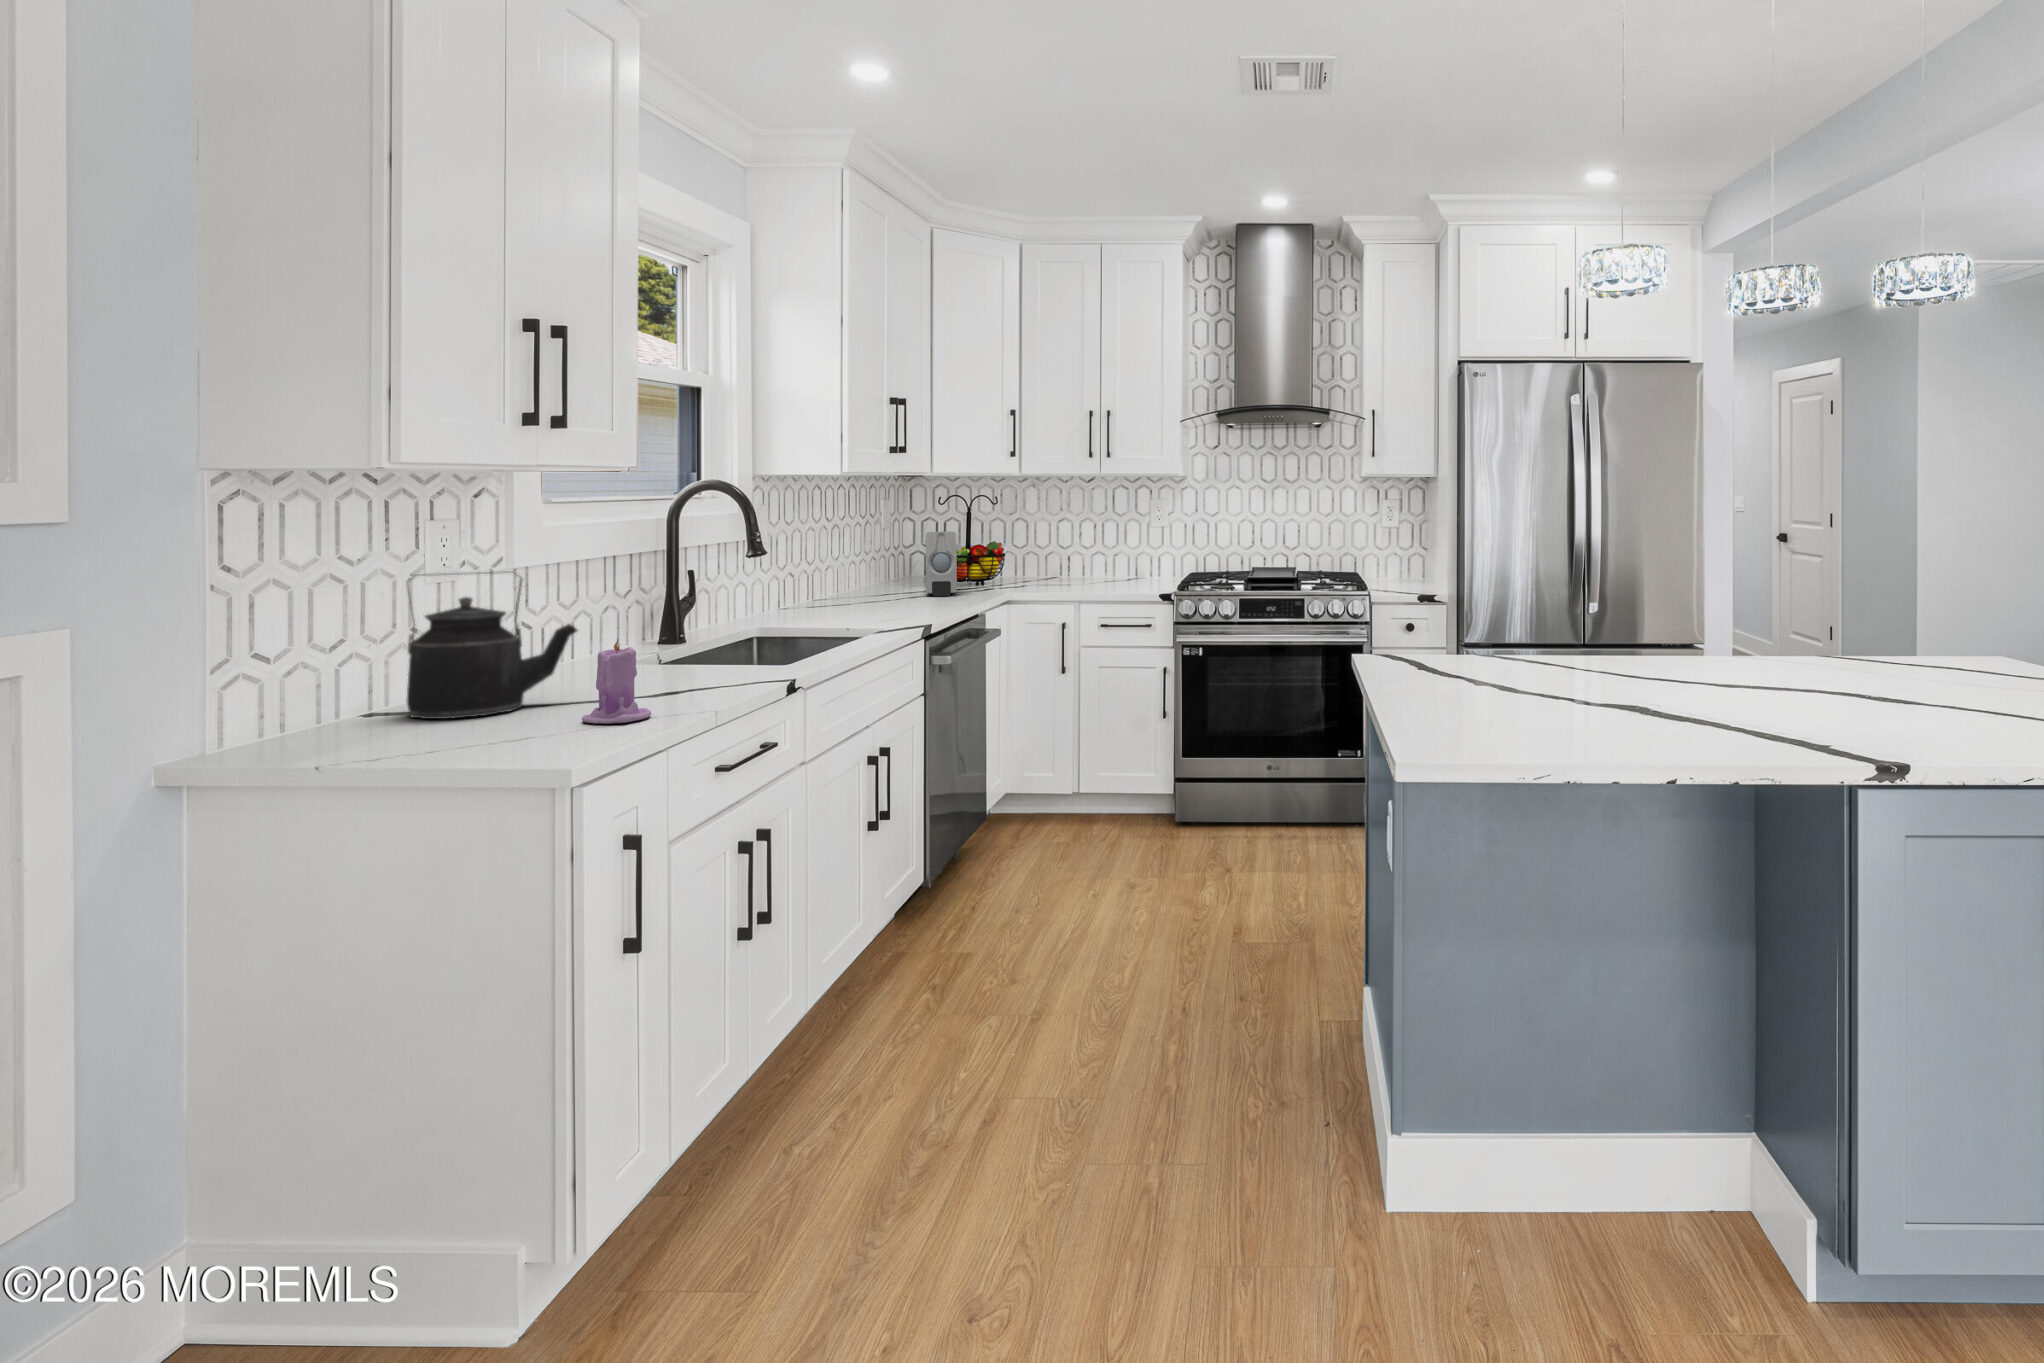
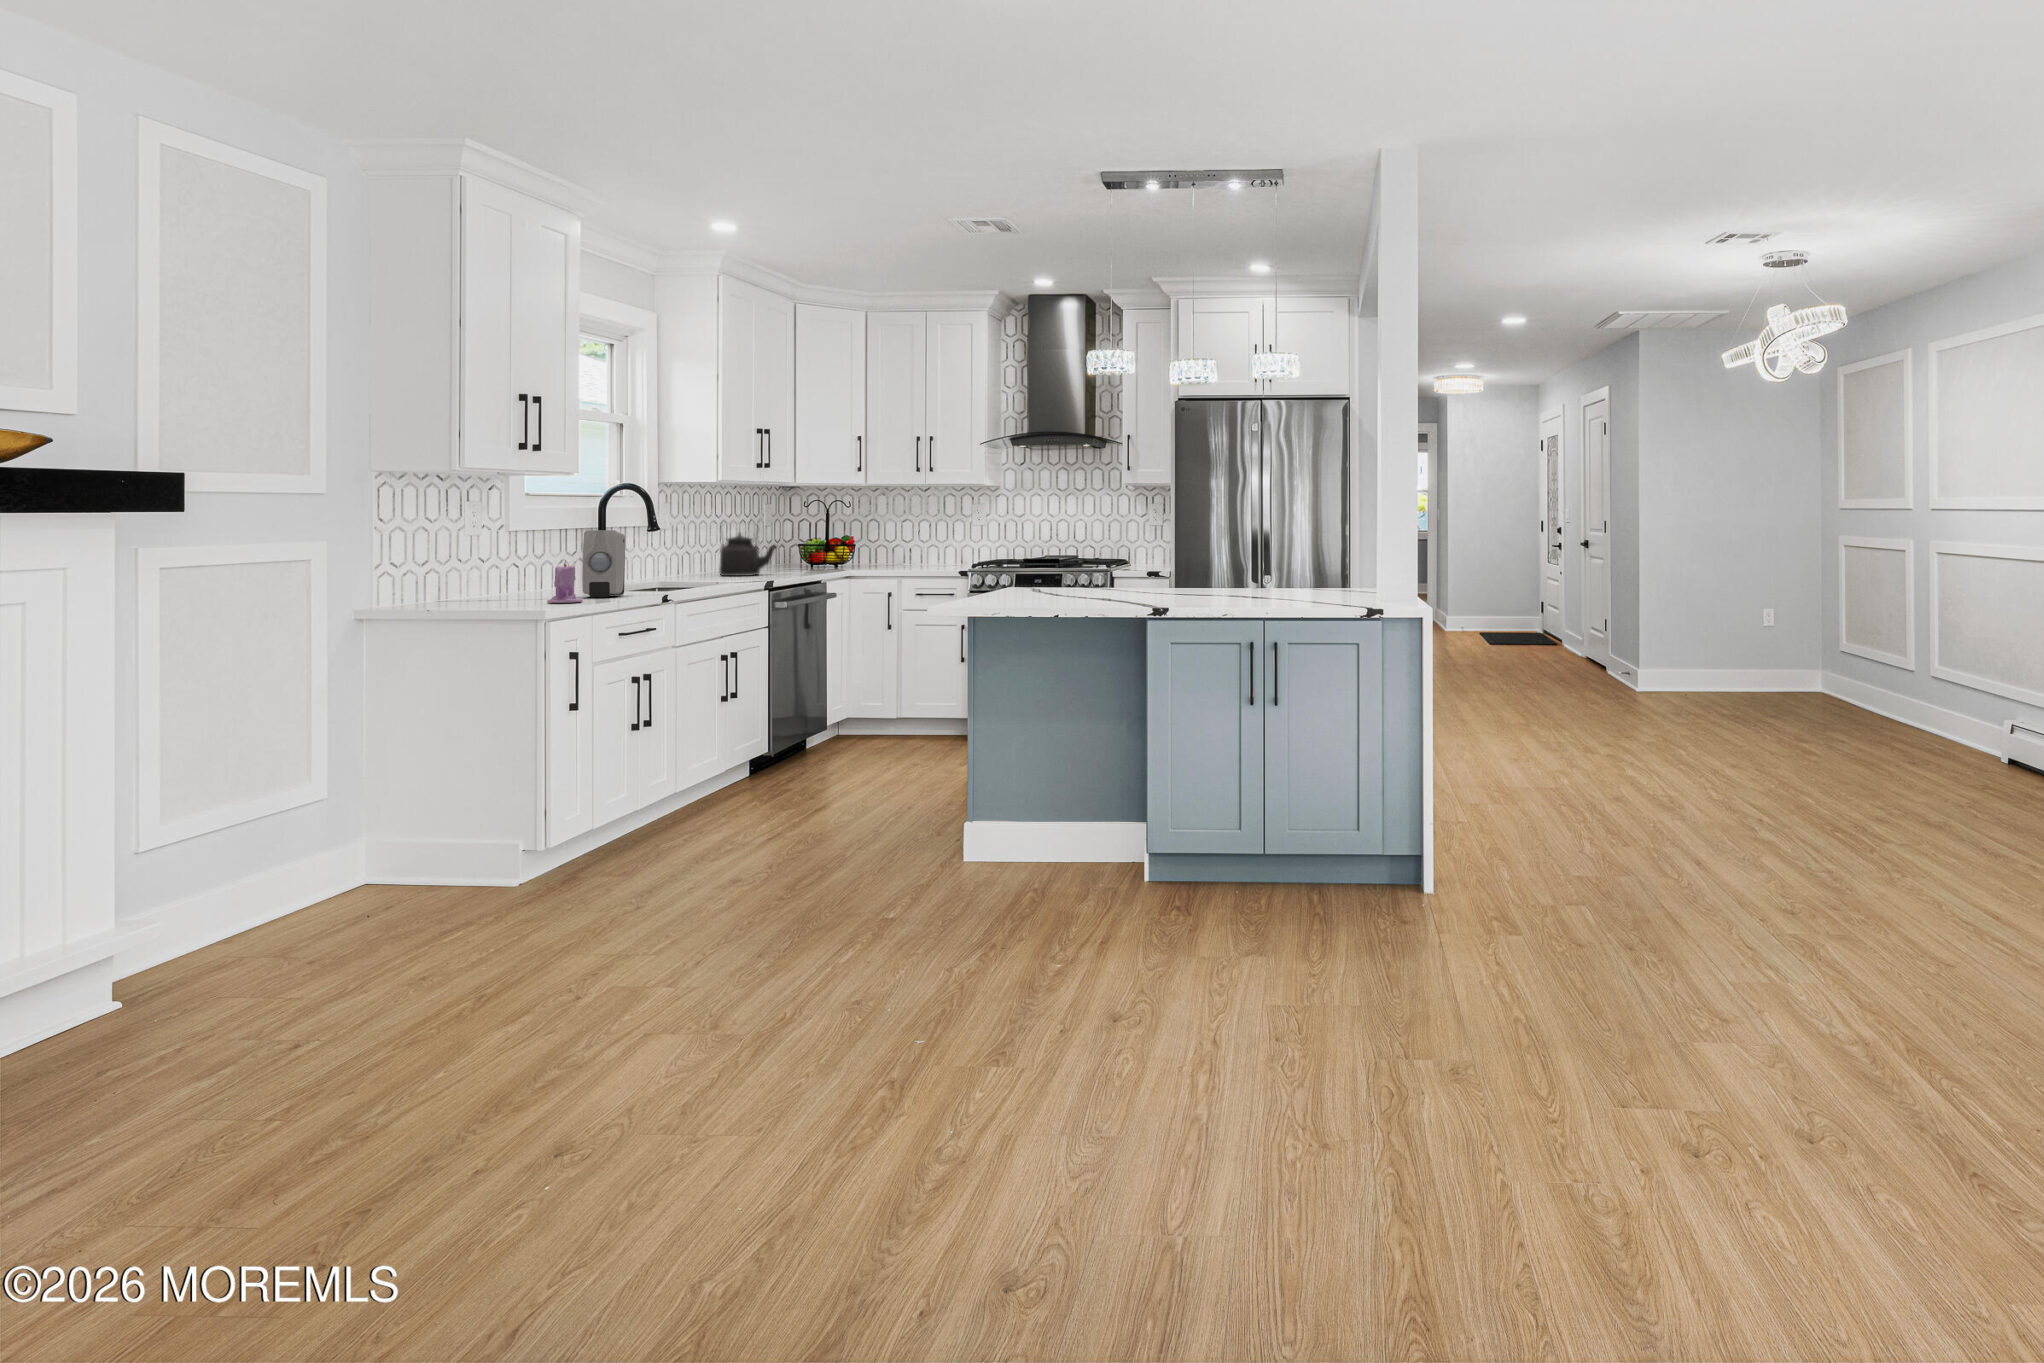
soap dispenser: present [925,532,957,596] -> present [582,530,625,597]
kettle: present [407,573,577,719] -> present [719,524,777,576]

